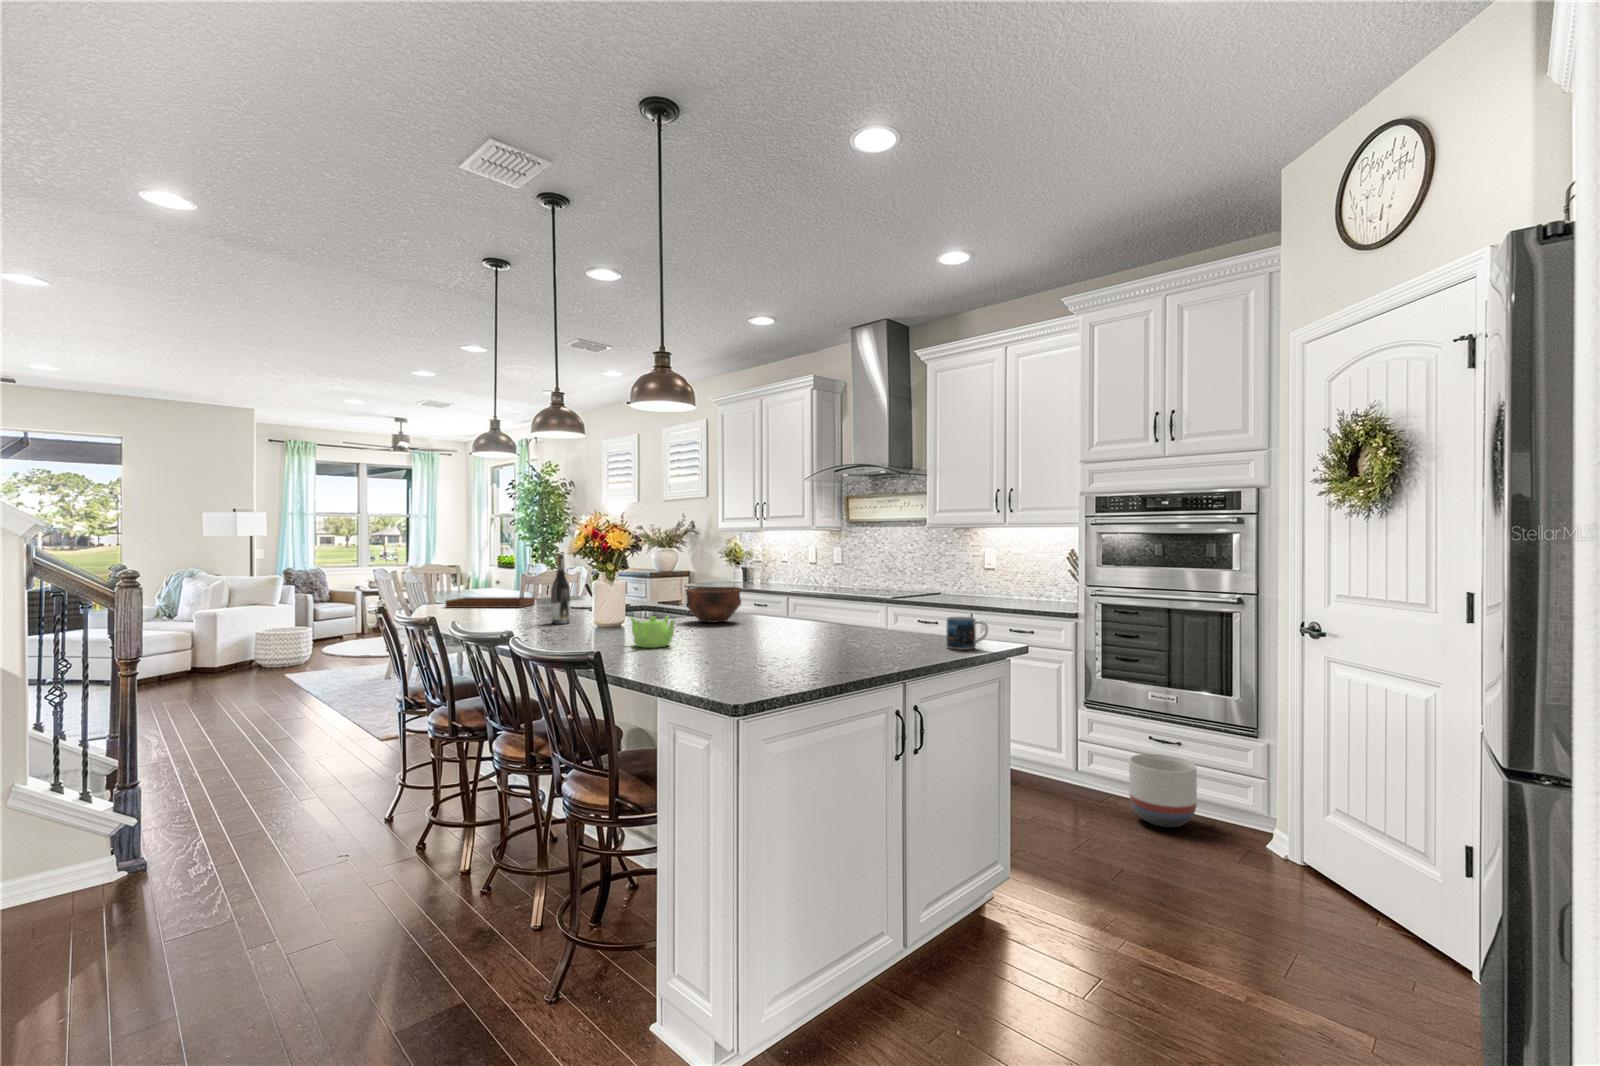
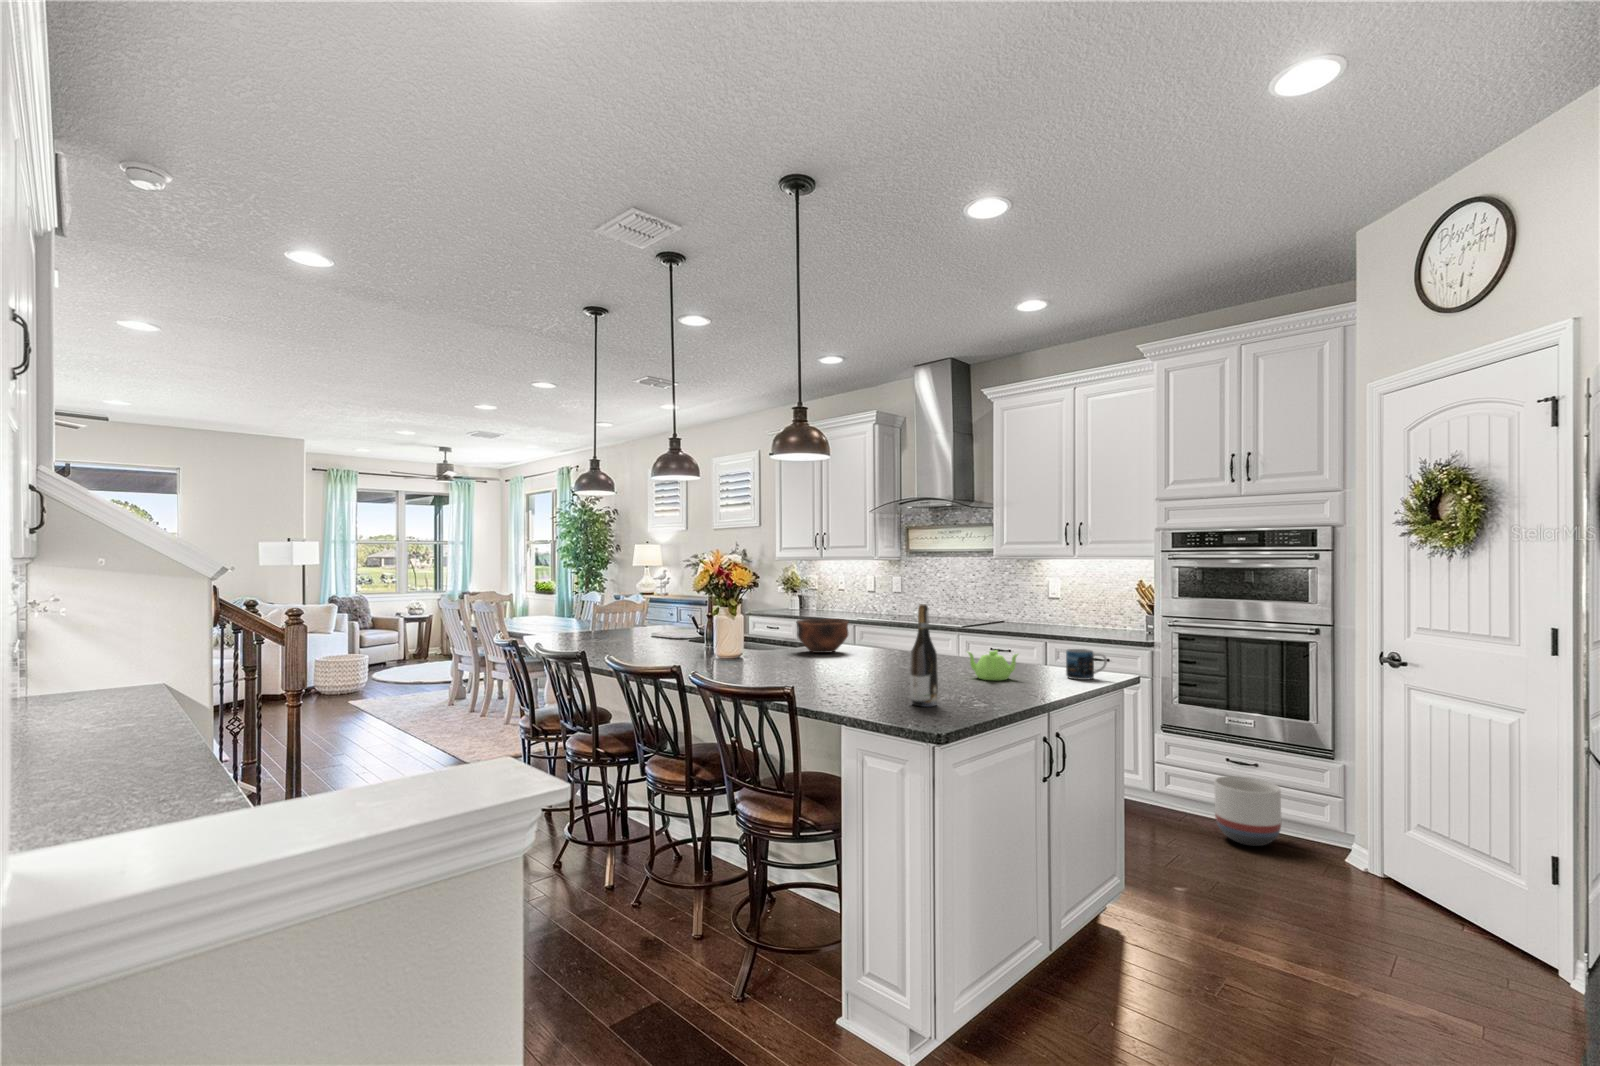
wine bottle: present [550,554,571,624] -> present [910,604,938,707]
tray: present [445,581,535,608] -> none [549,611,629,638]
teapot: present [630,616,676,648] -> present [968,650,1018,681]

